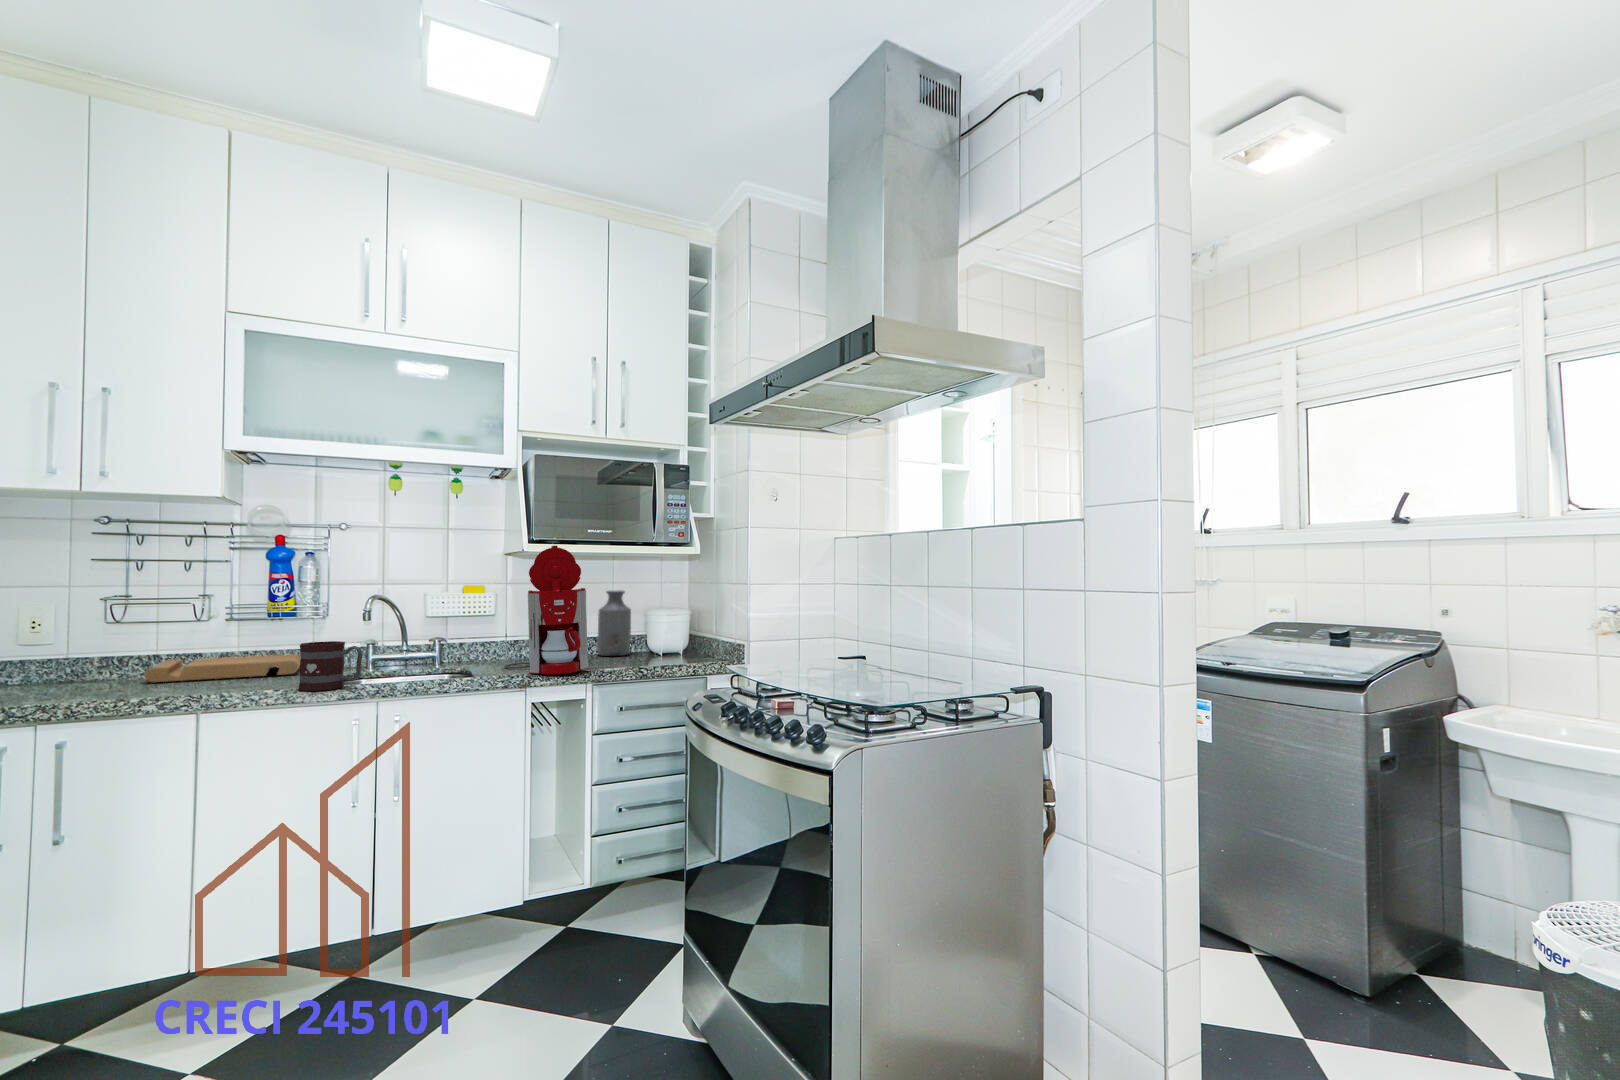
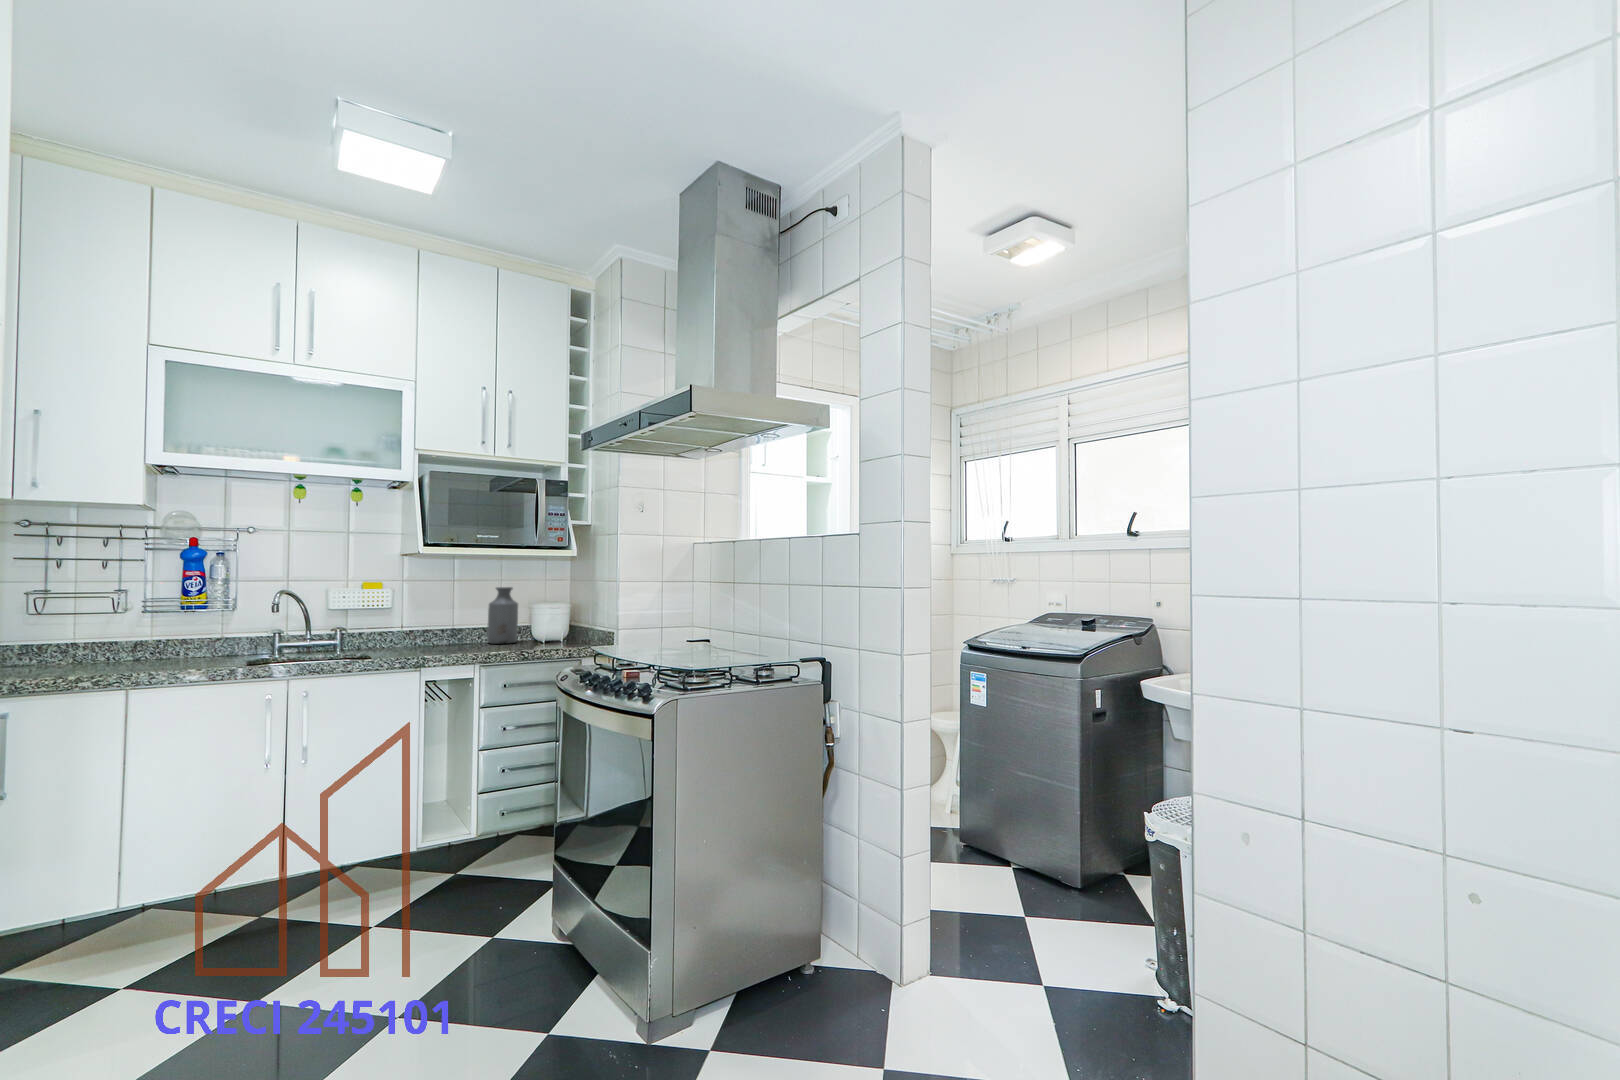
coffee maker: present [504,546,589,674] -> none [401,548,477,658]
mug: present [298,641,363,691] -> none [215,629,274,671]
cutting board: present [144,654,300,682] -> none [67,642,212,666]

